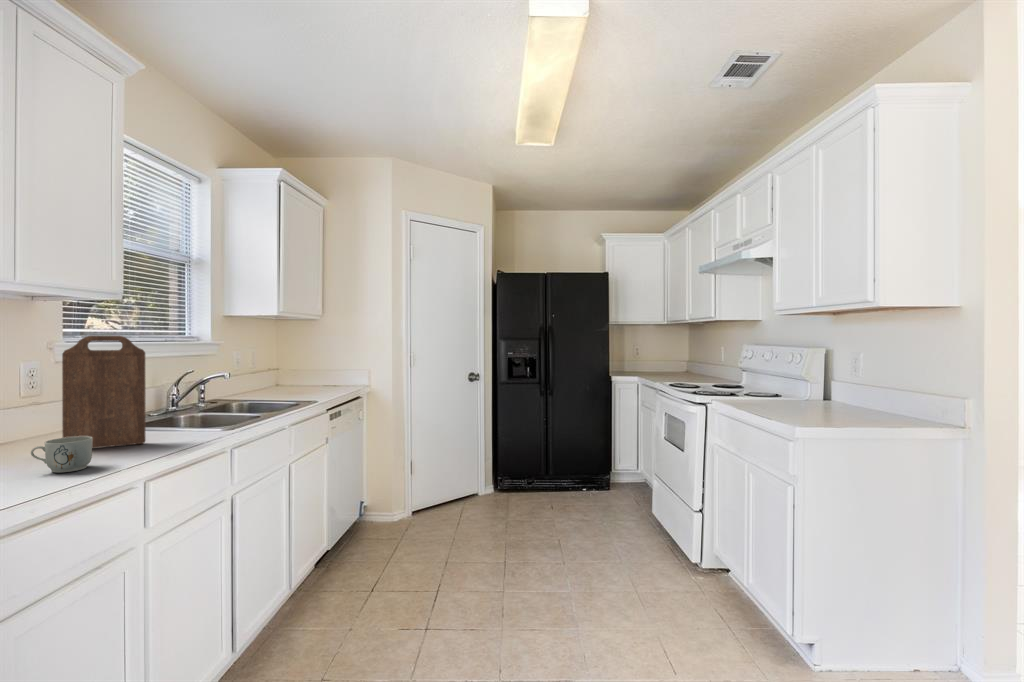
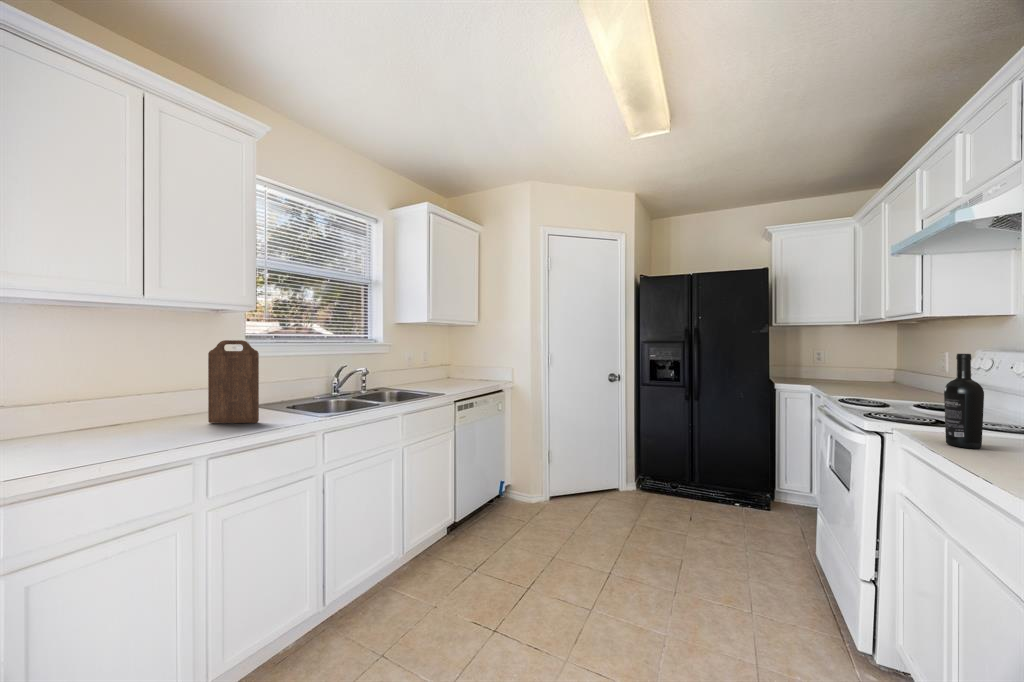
wine bottle: none [744,346,763,406] -> present [944,354,984,449]
mug: present [31,436,92,473] -> none [147,416,188,443]

